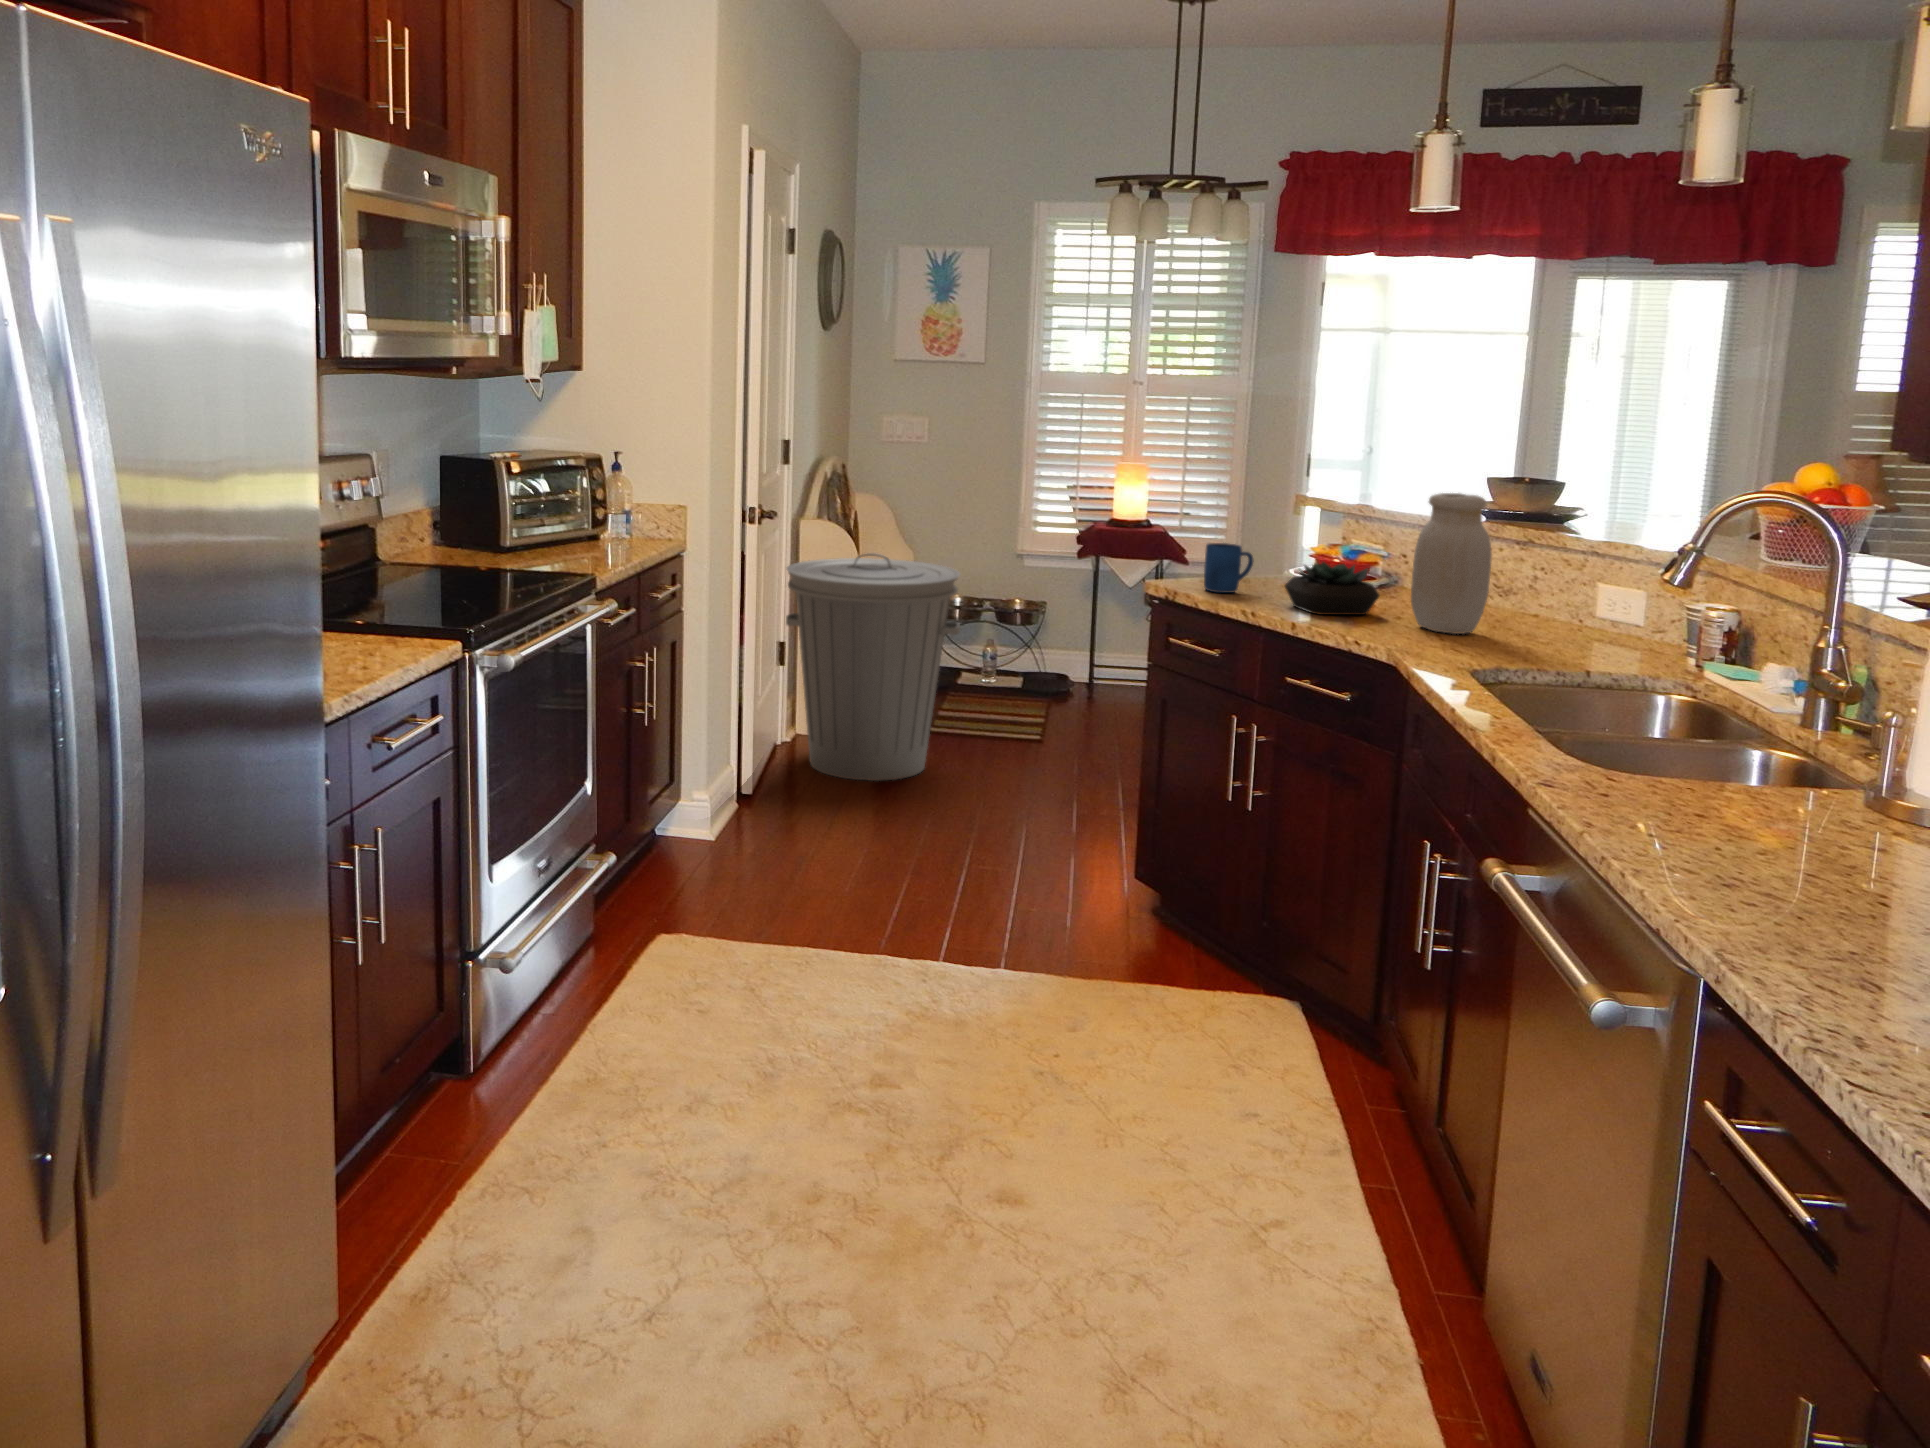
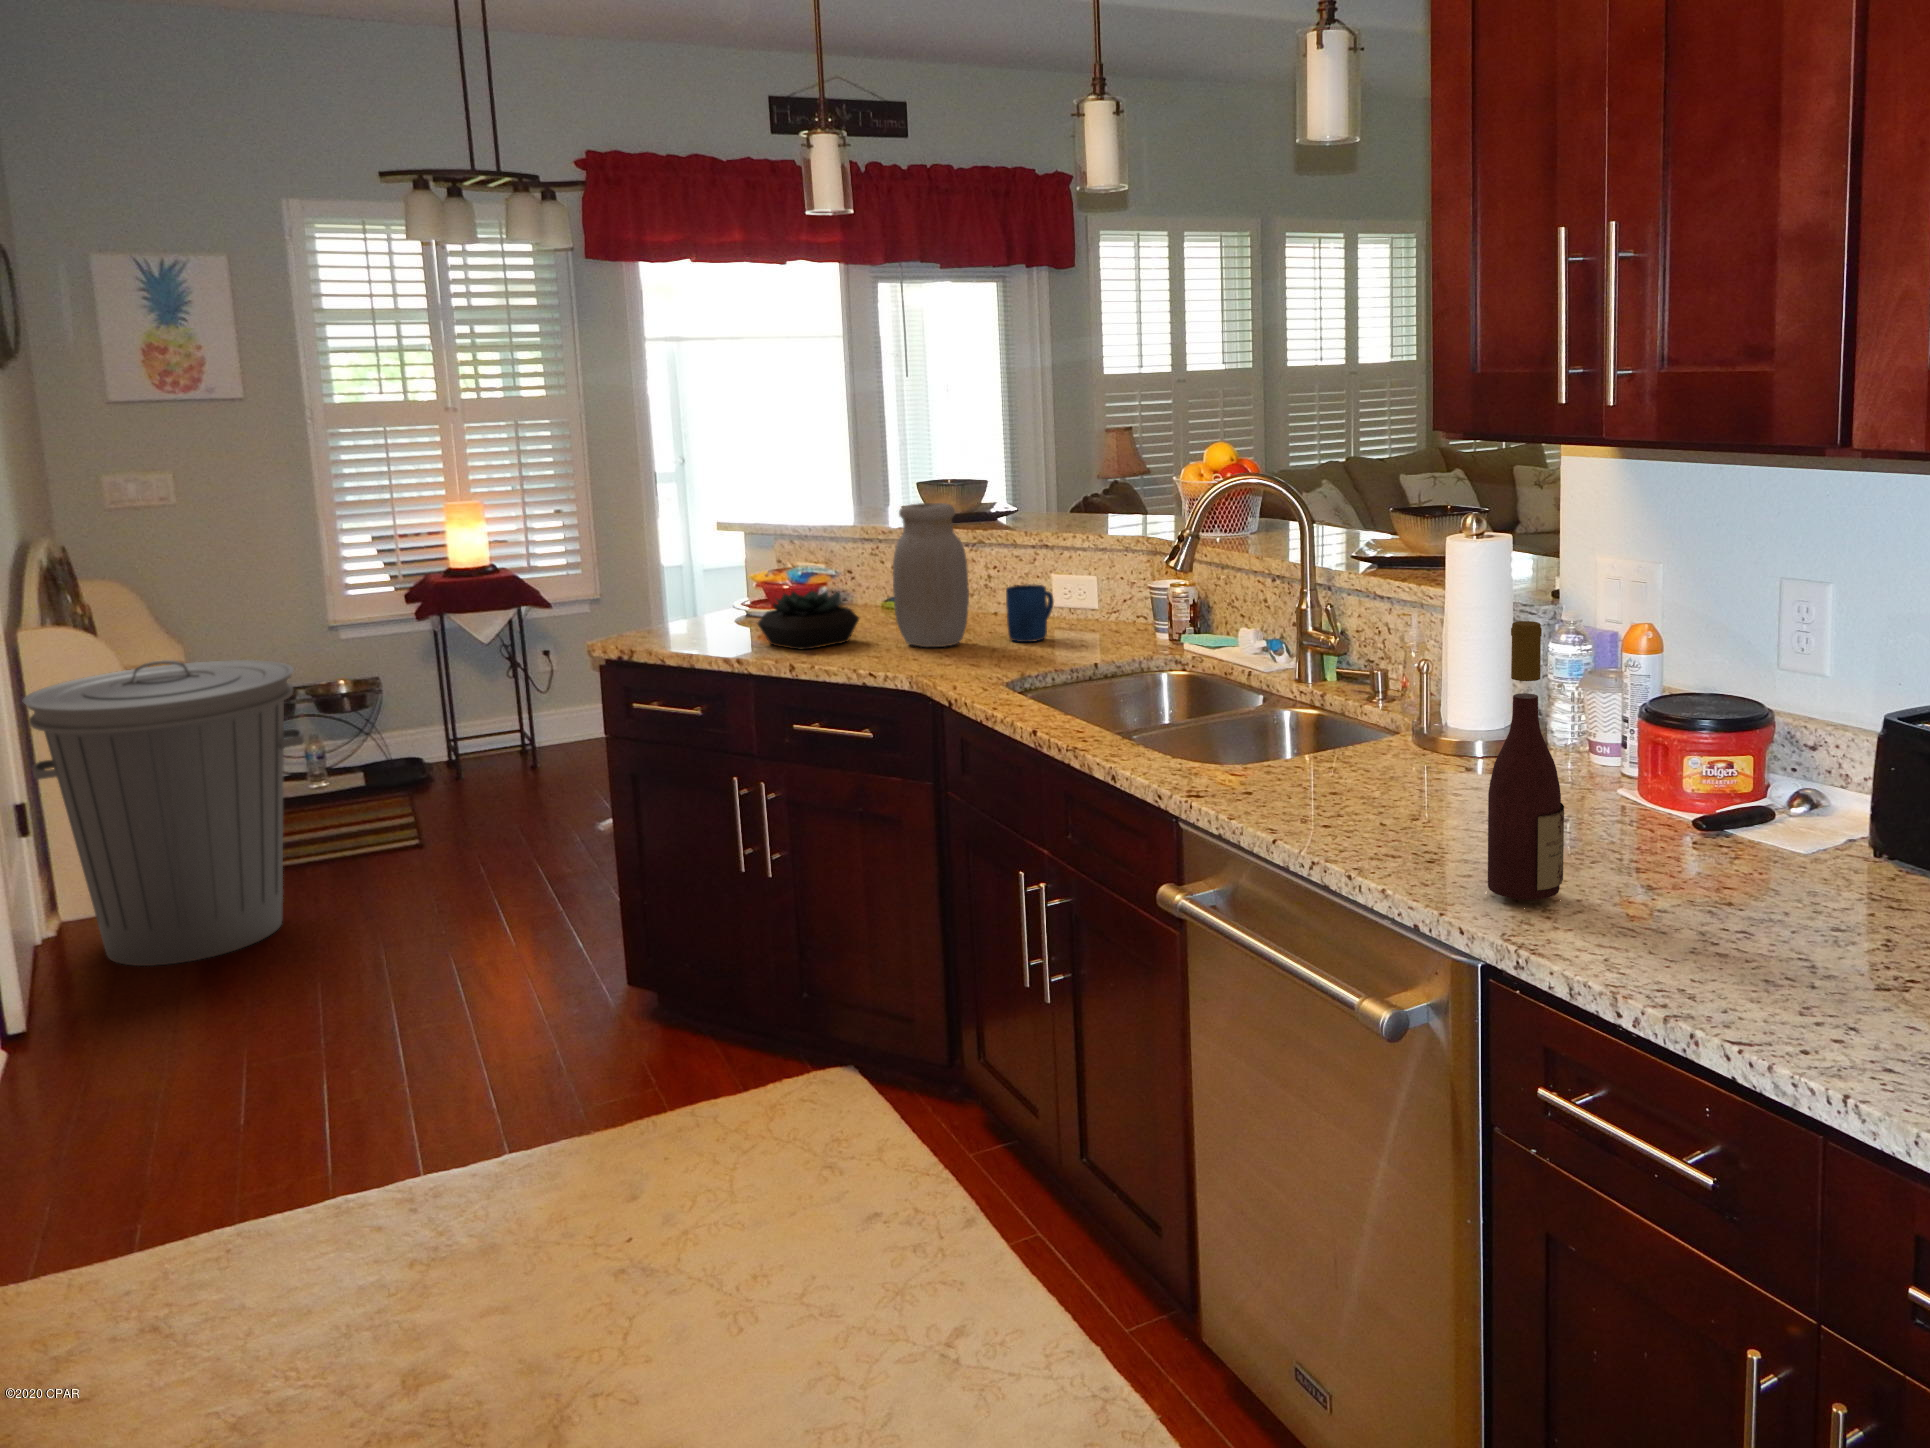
mug: present [1204,543,1254,593] -> present [1006,585,1053,642]
wine bottle: none [1758,651,1869,957] -> present [1488,621,1564,900]

